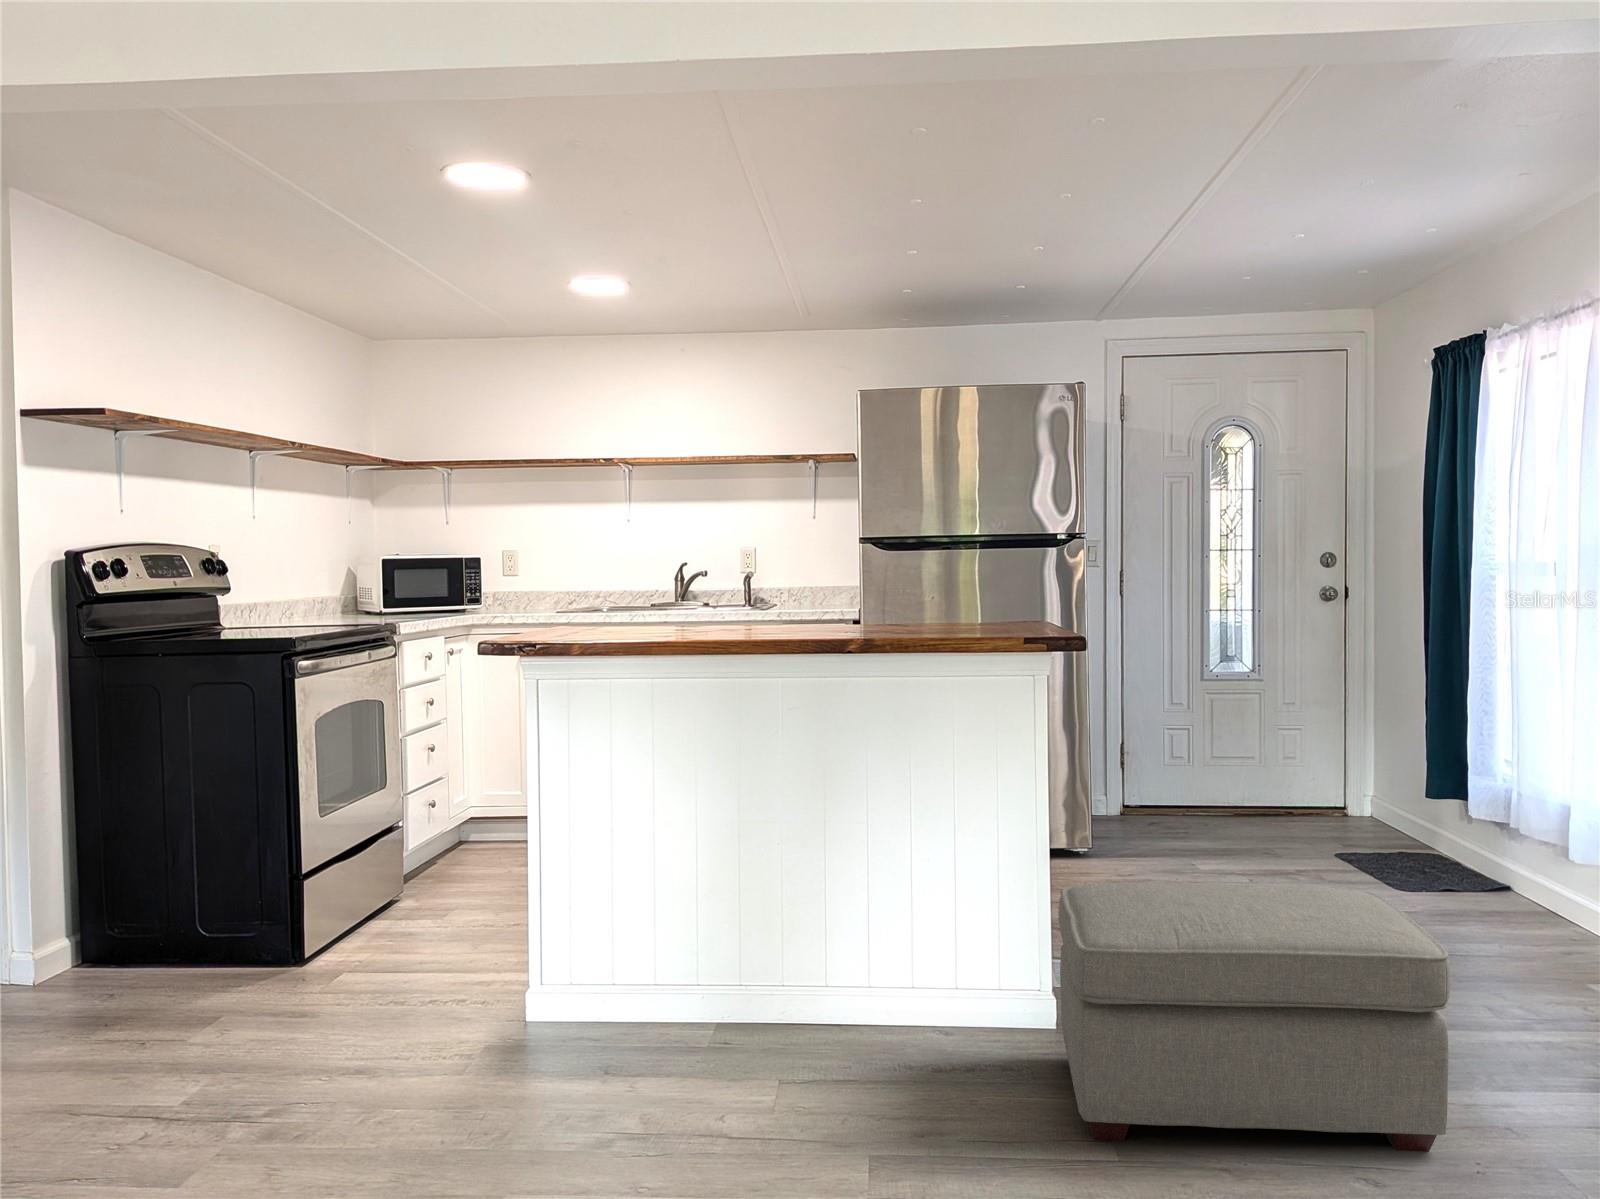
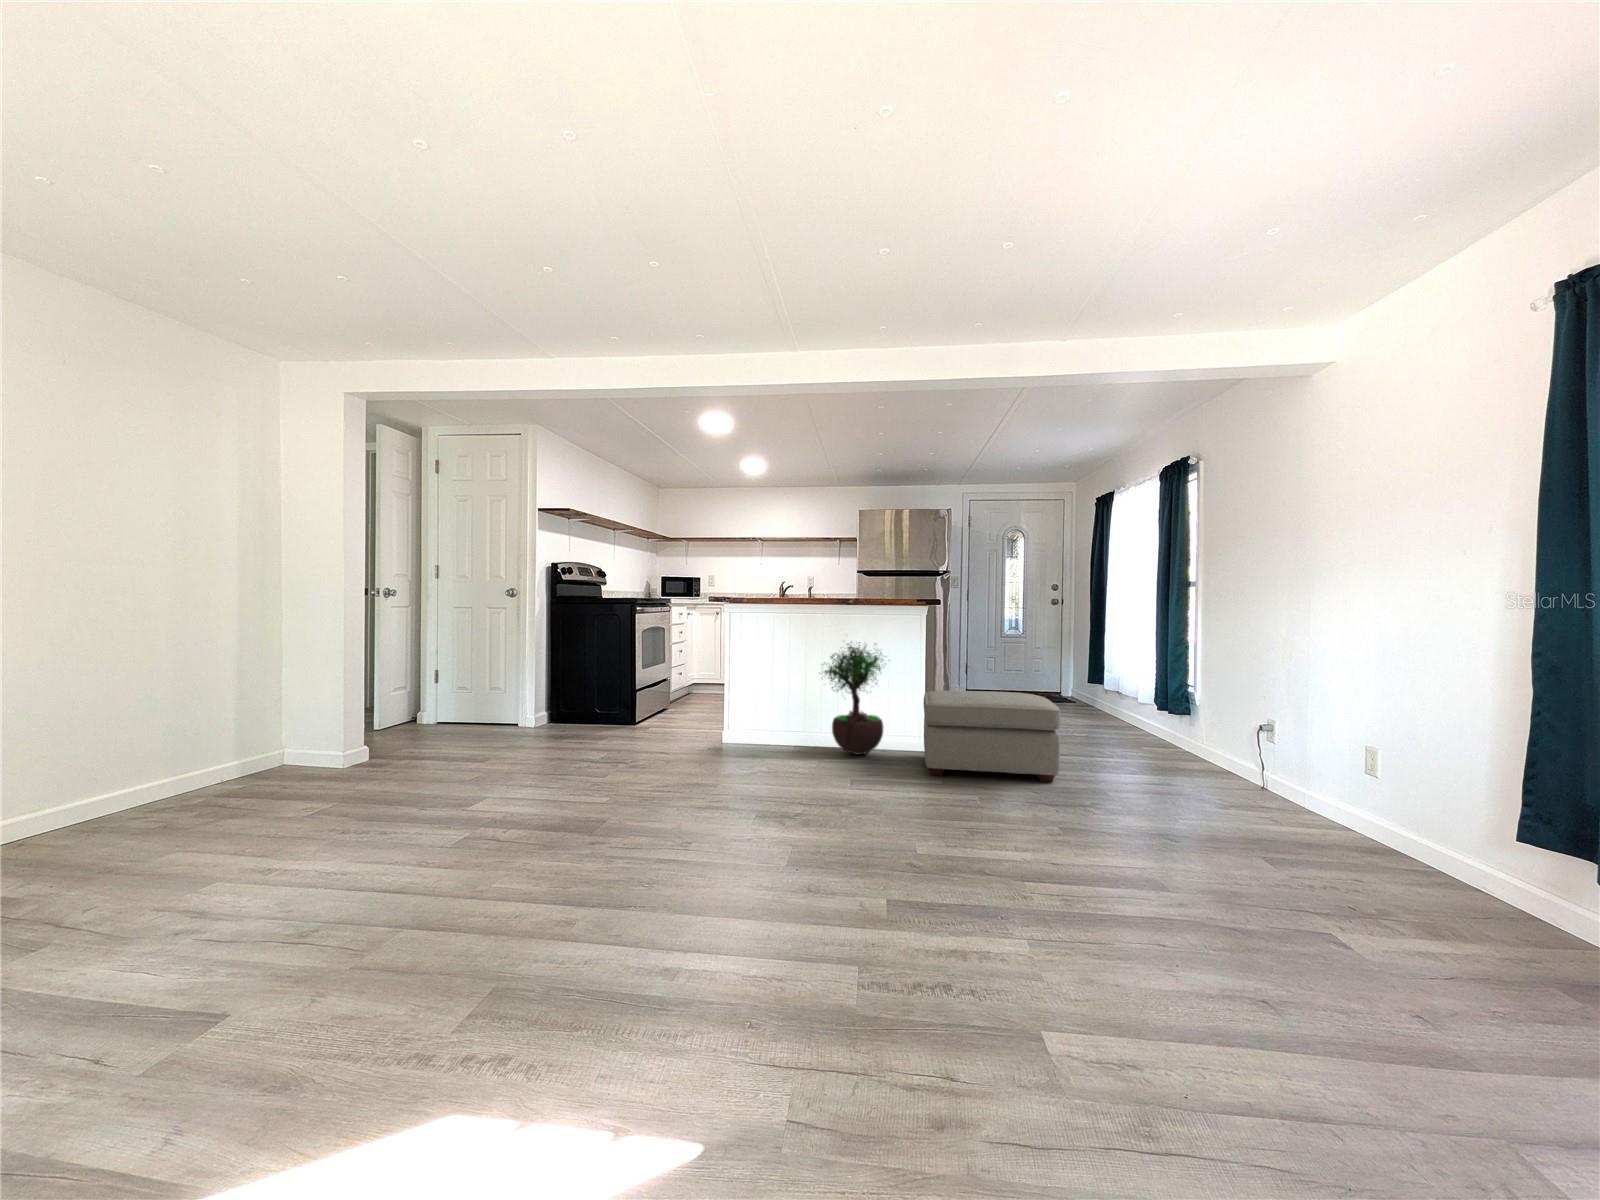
potted tree: none [775,741,969,1061] -> present [822,642,886,755]

